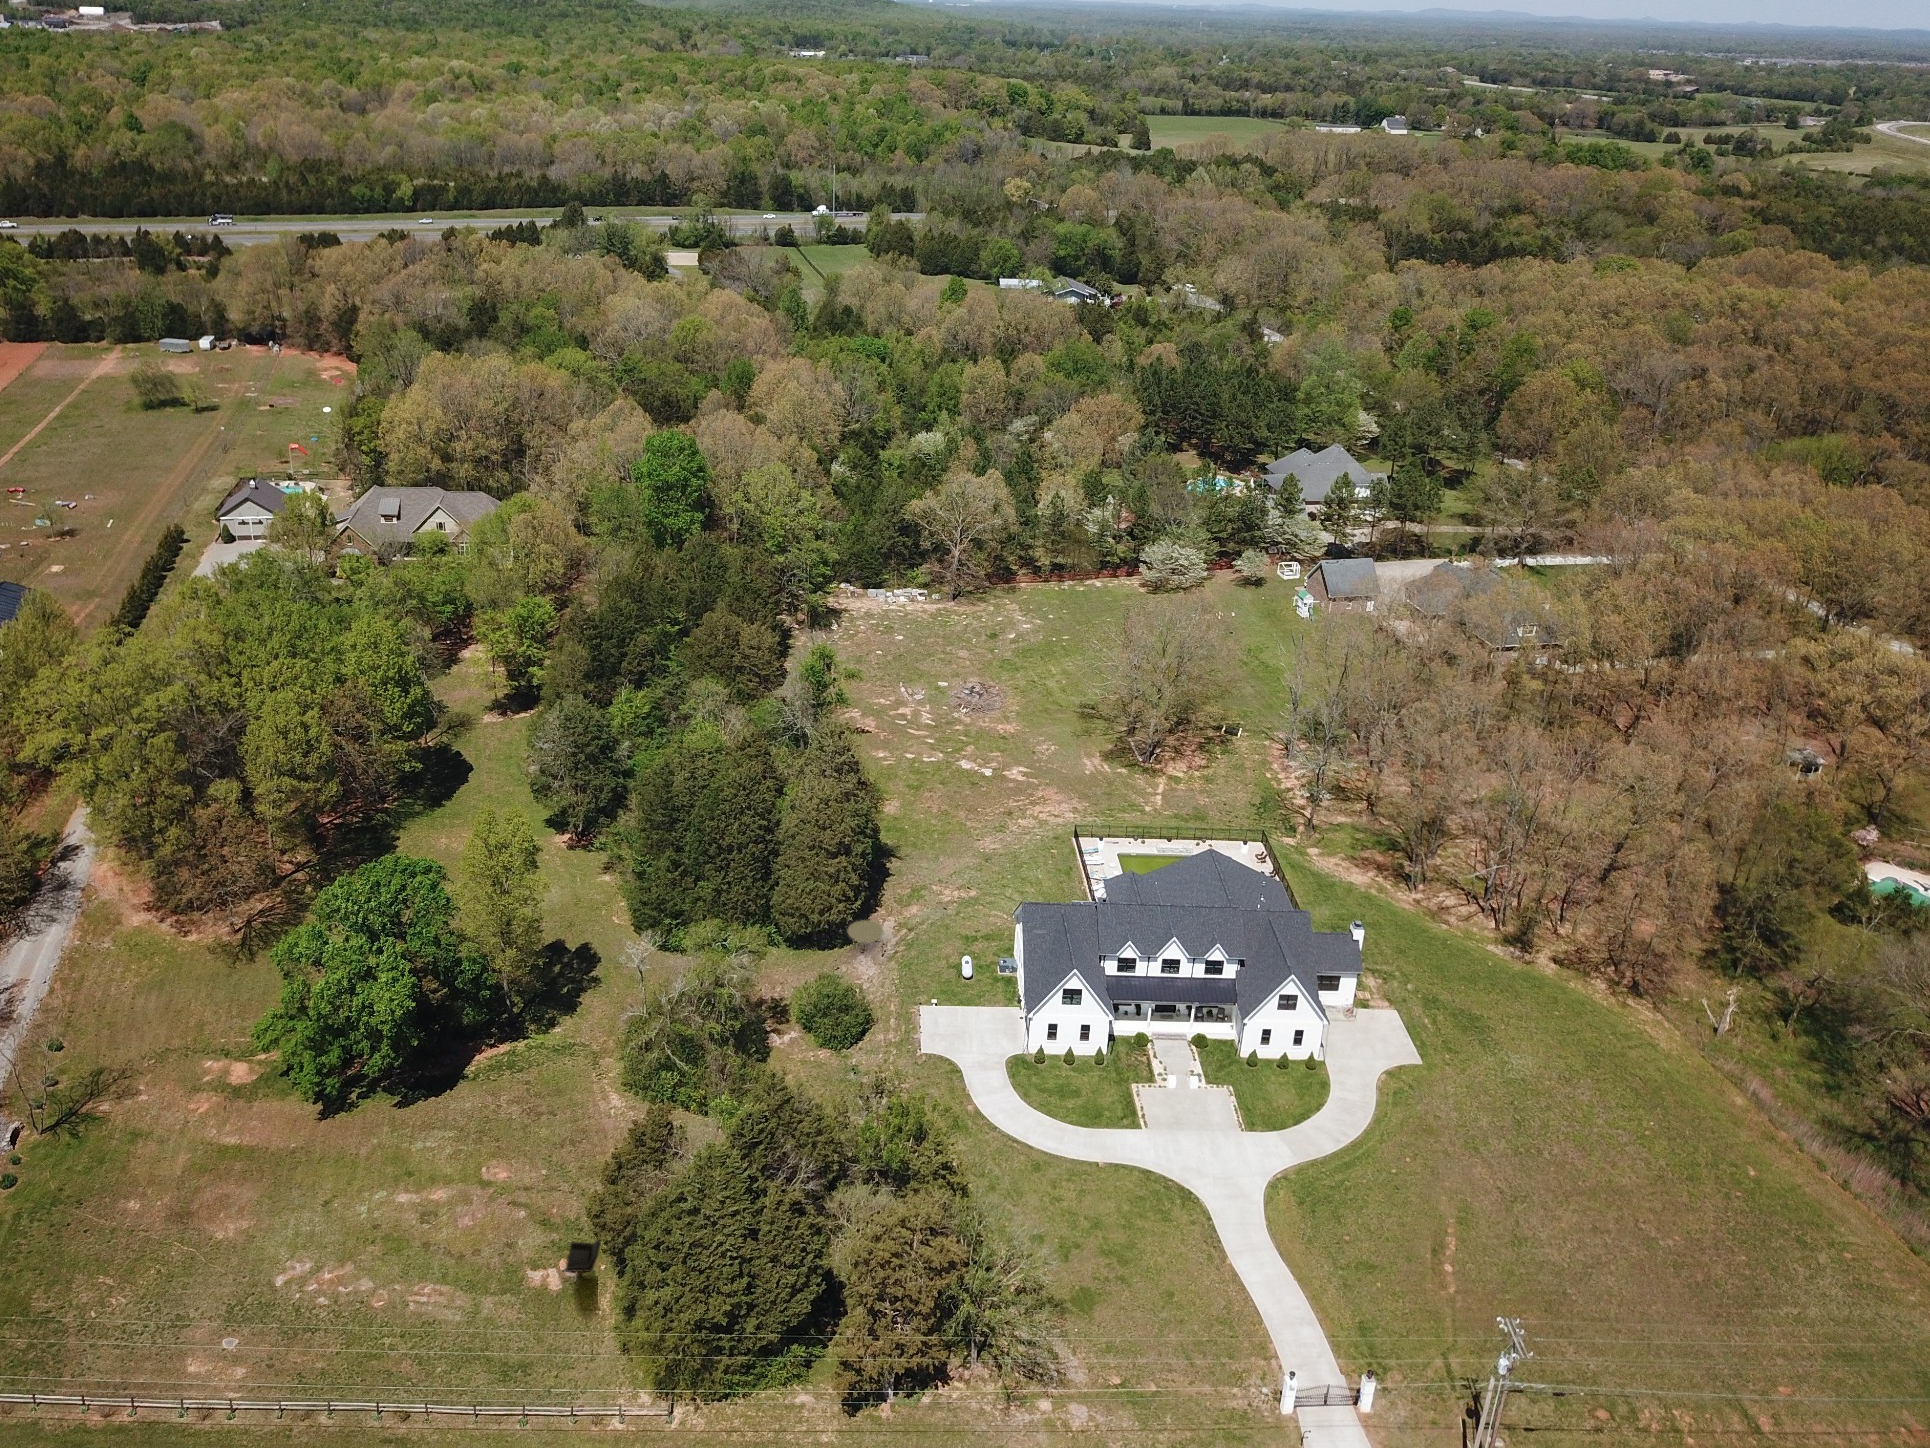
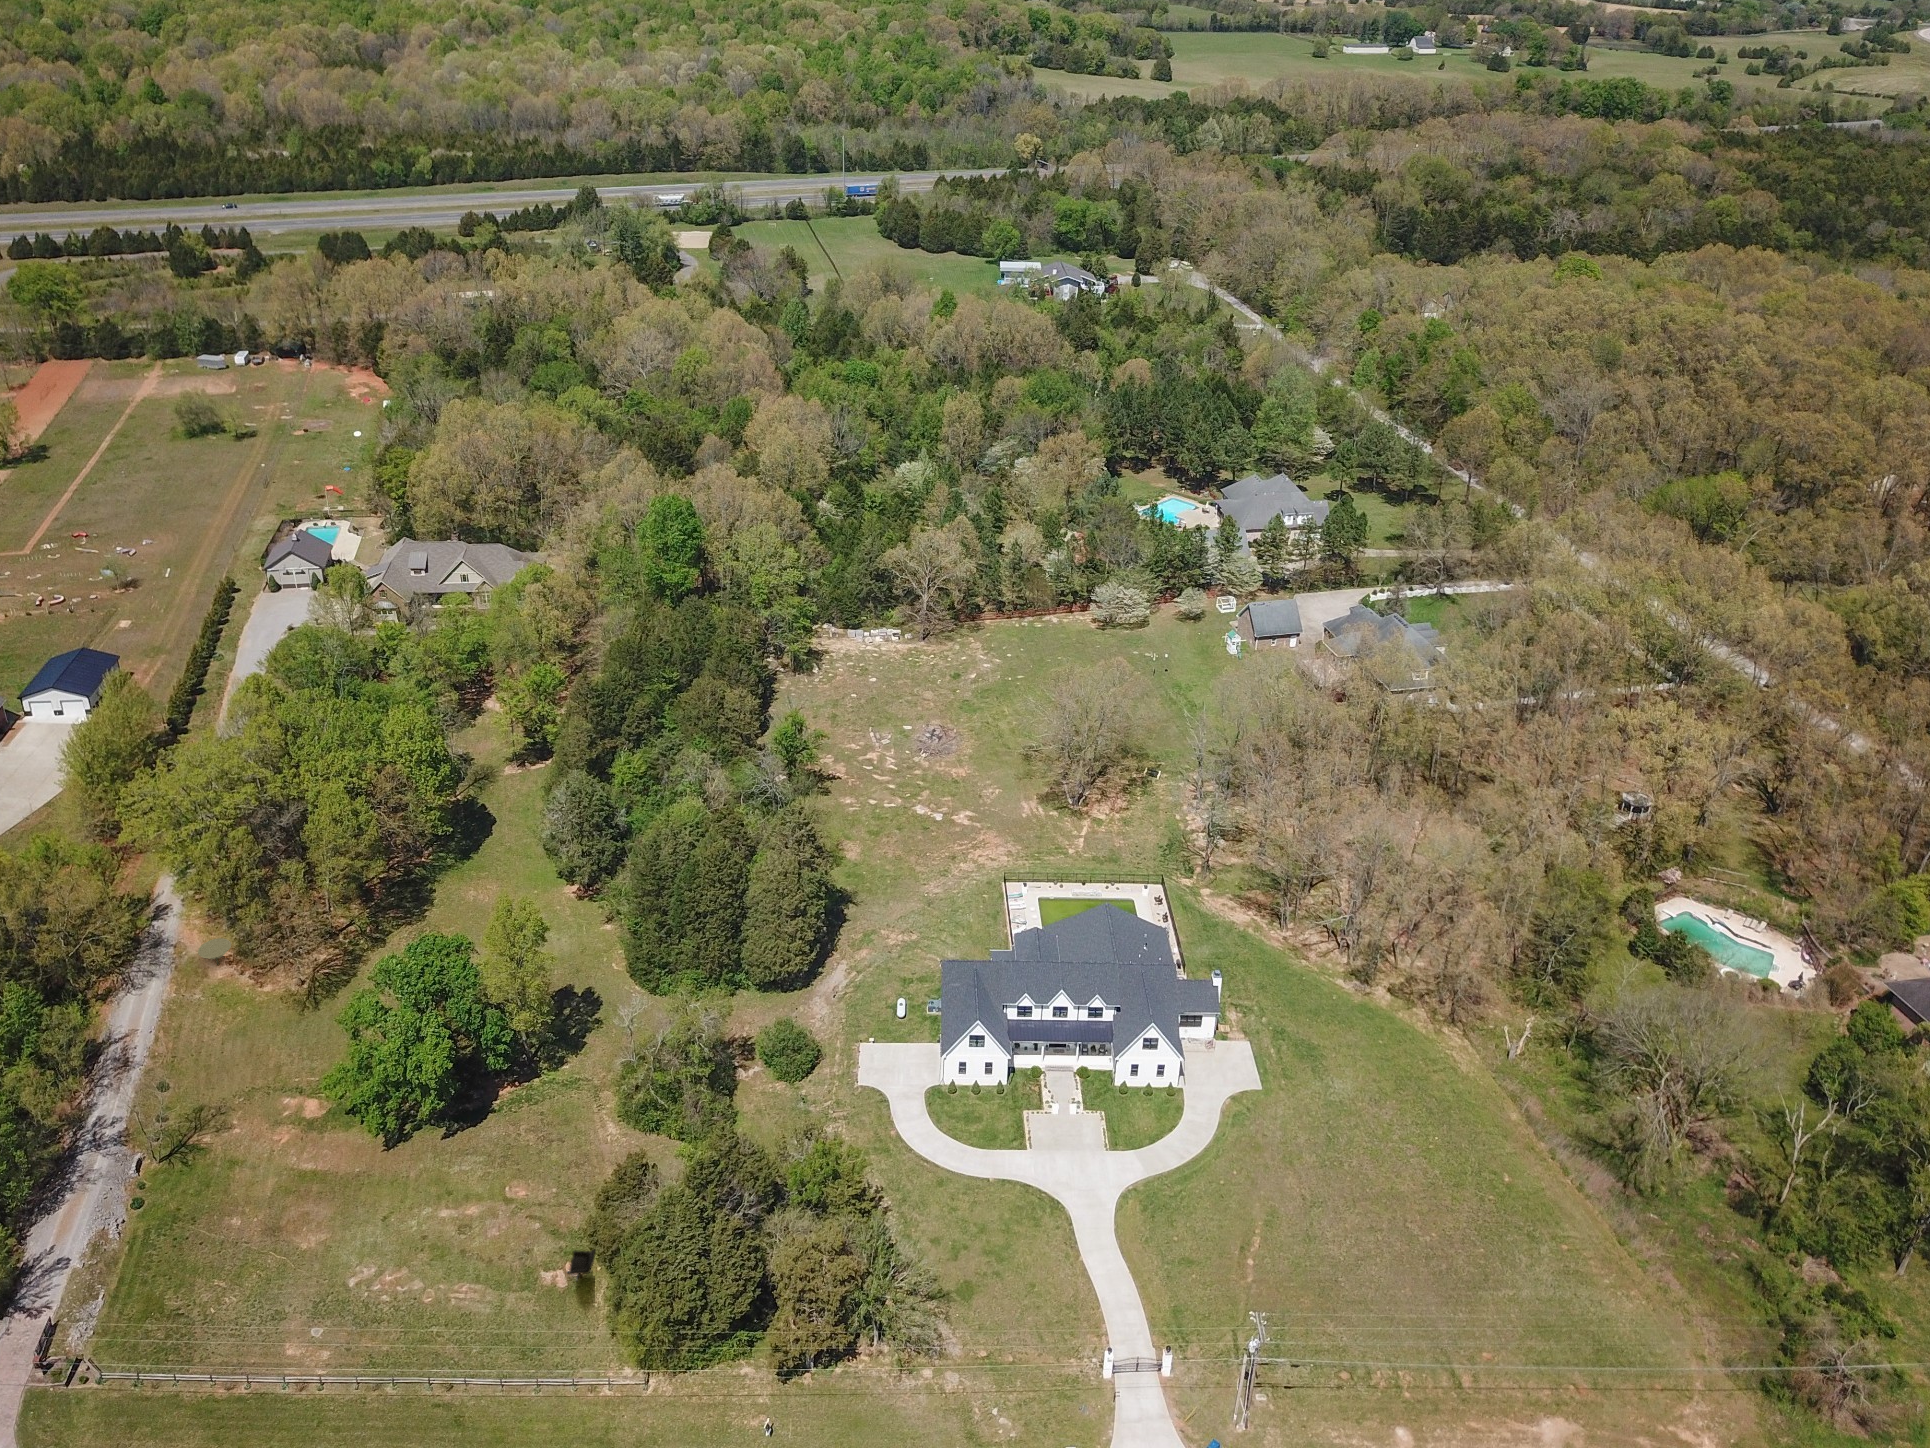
round table: present [847,920,884,953] -> present [198,938,231,966]

